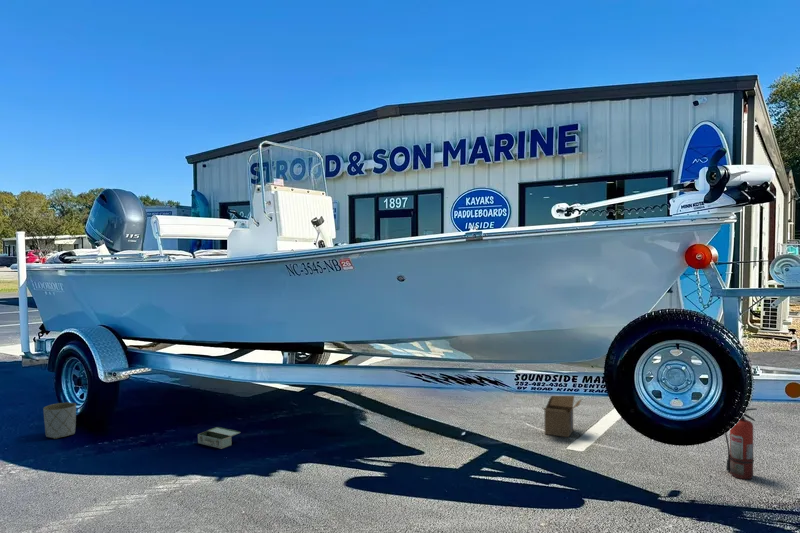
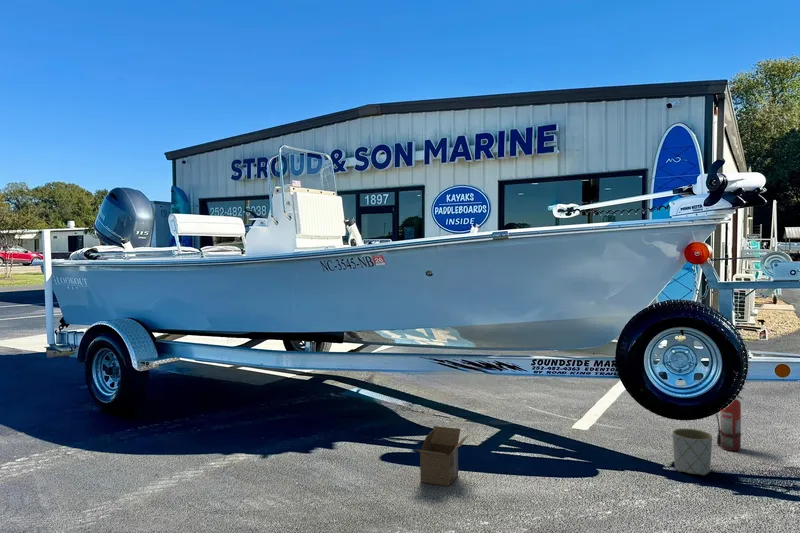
cardboard box: present [543,396,581,437] -> present [415,426,469,486]
planter: present [43,403,76,439] -> present [673,429,712,476]
toolbox: present [198,427,240,449] -> none [222,419,264,439]

